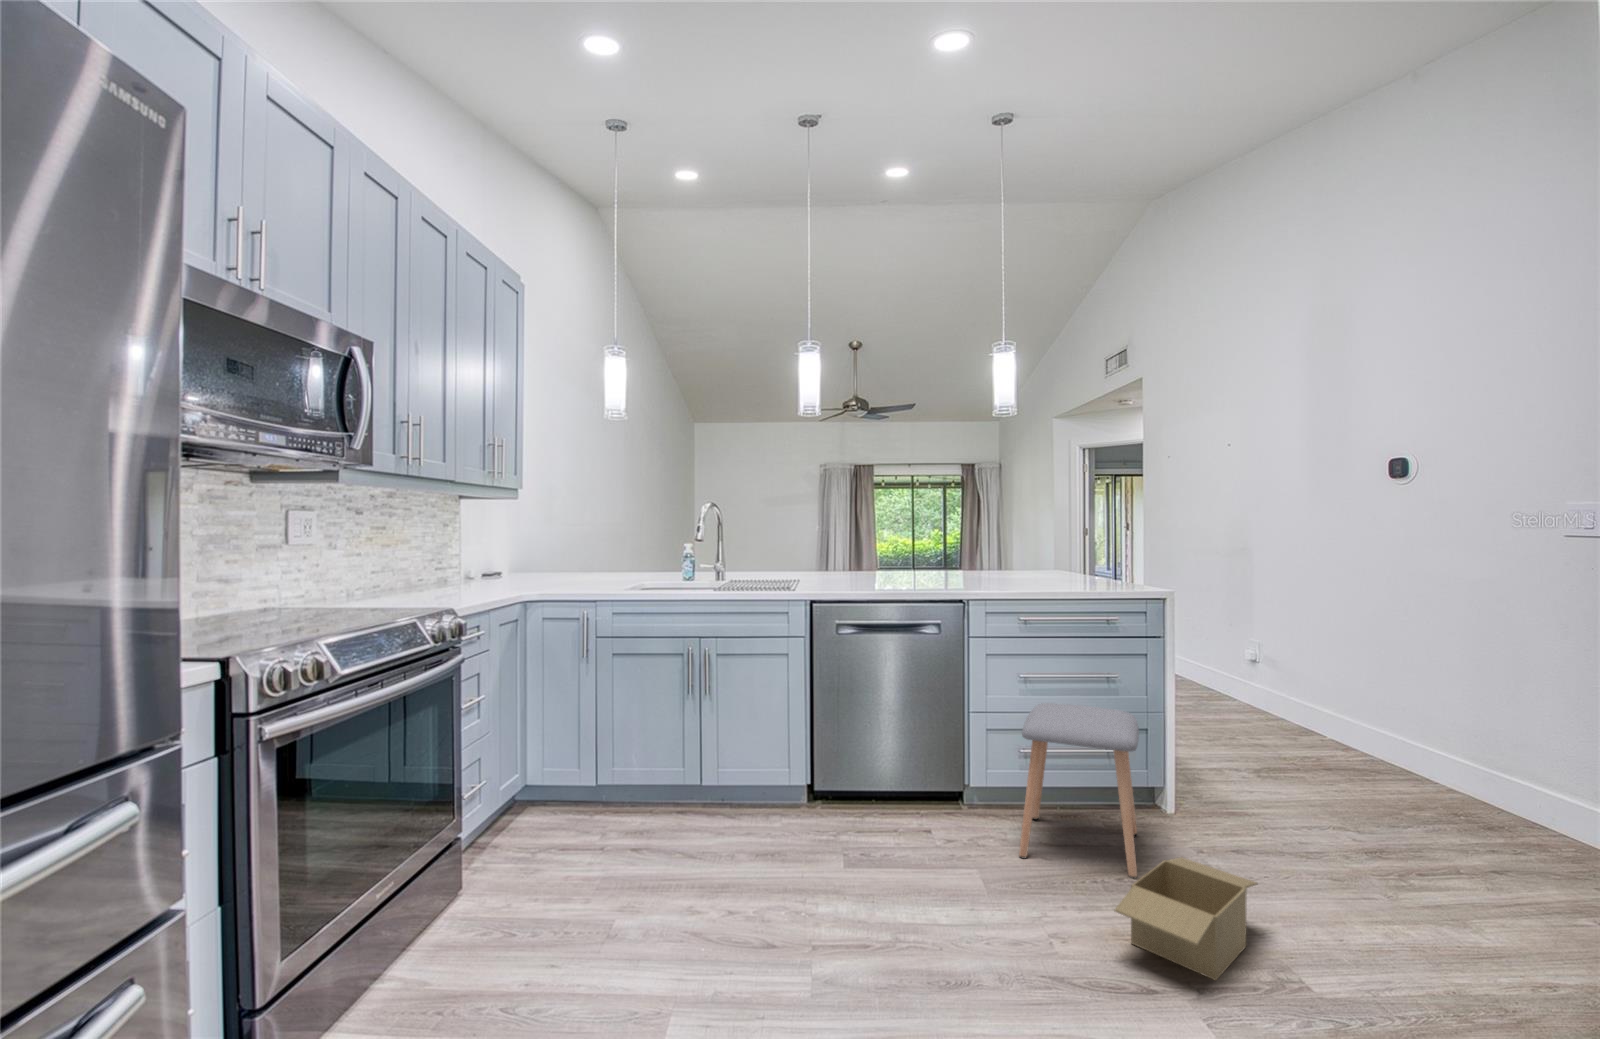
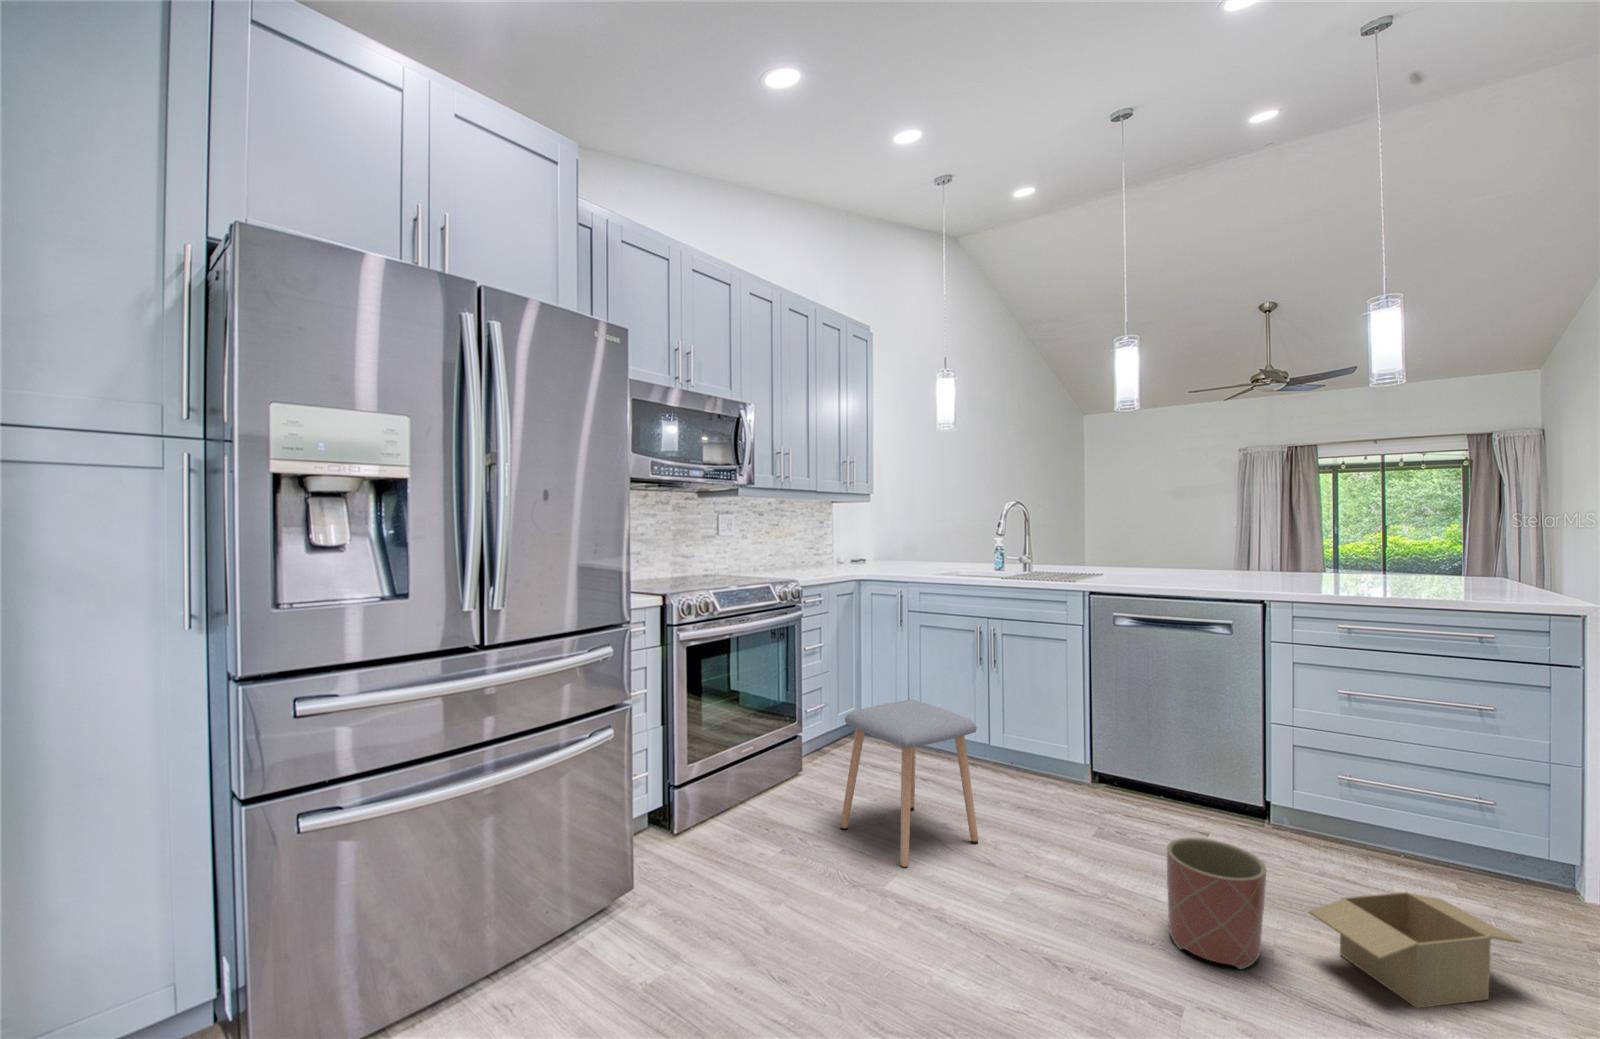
stool: present [1019,703,1139,878] -> present [840,700,978,868]
planter: none [989,857,1090,1001] -> present [1167,838,1266,969]

